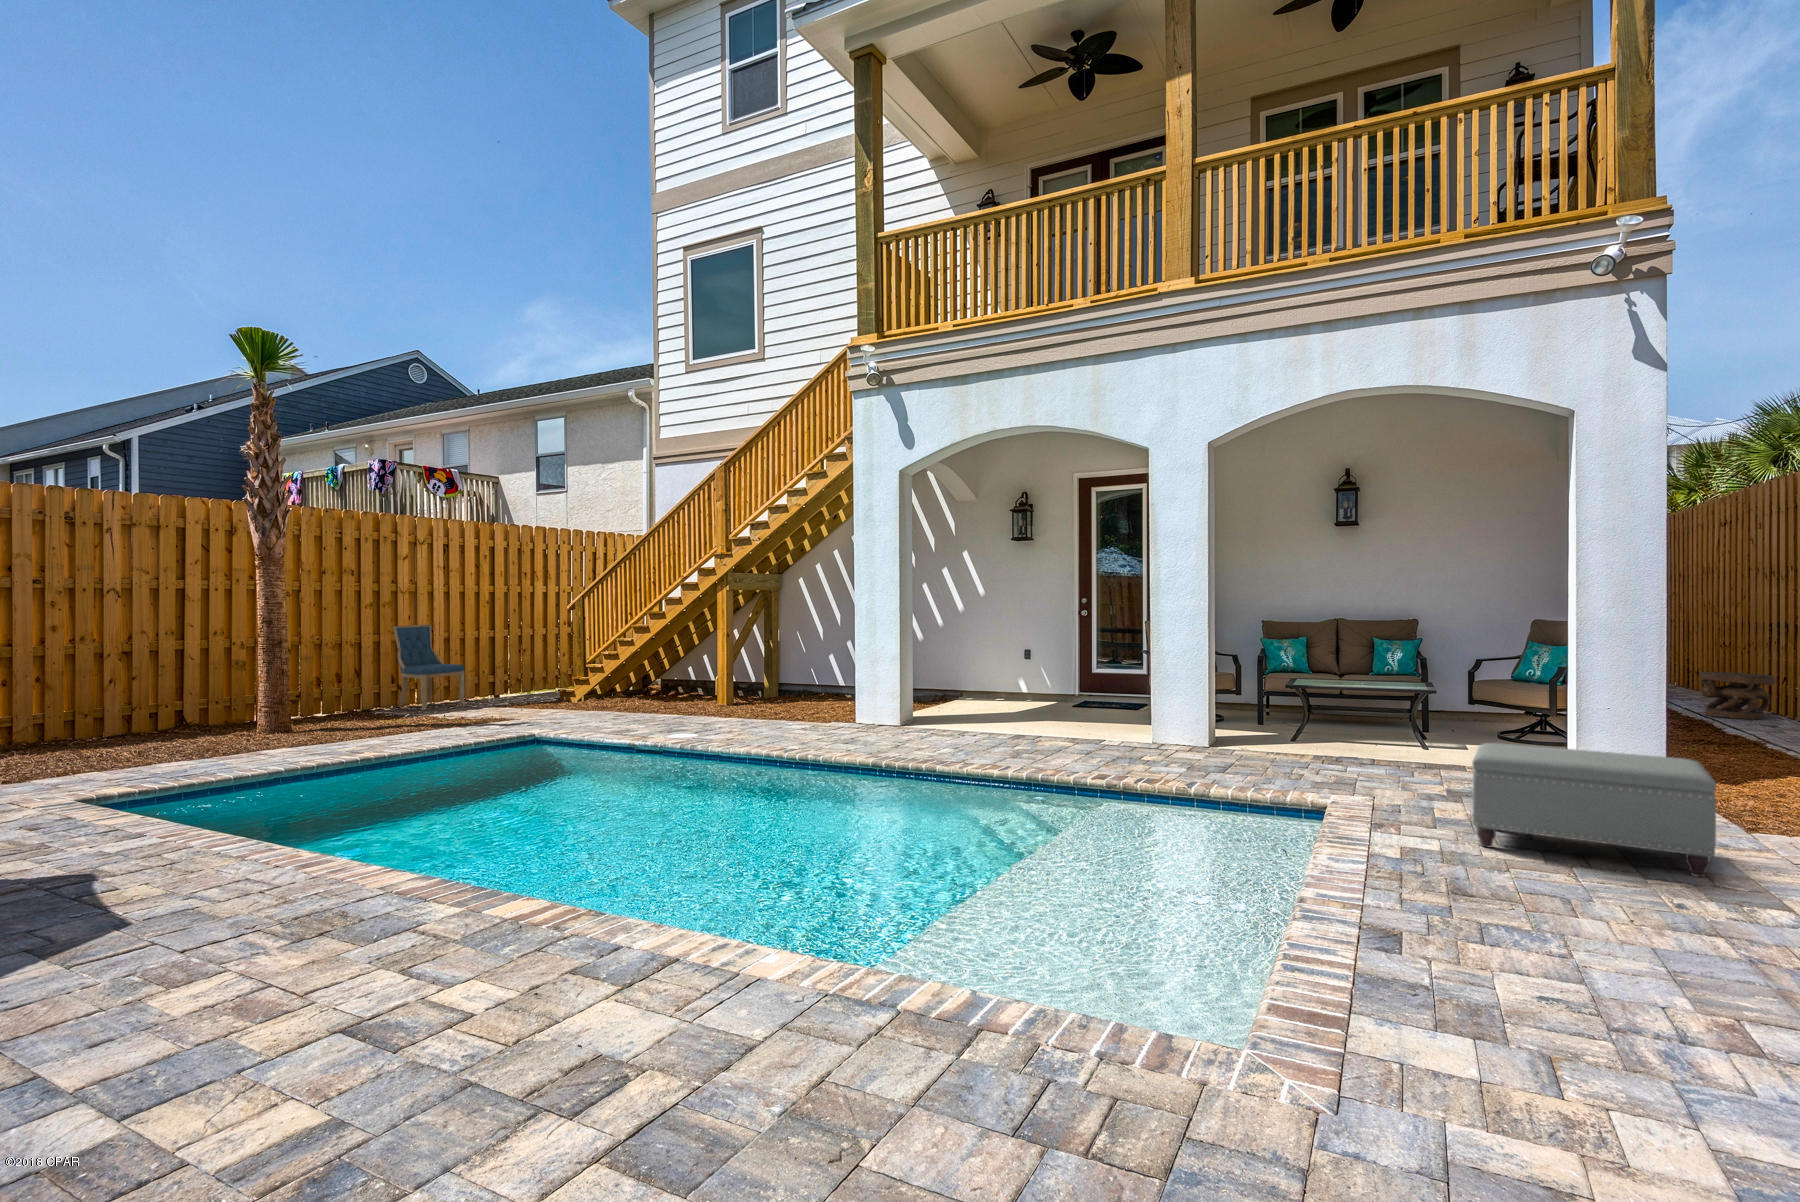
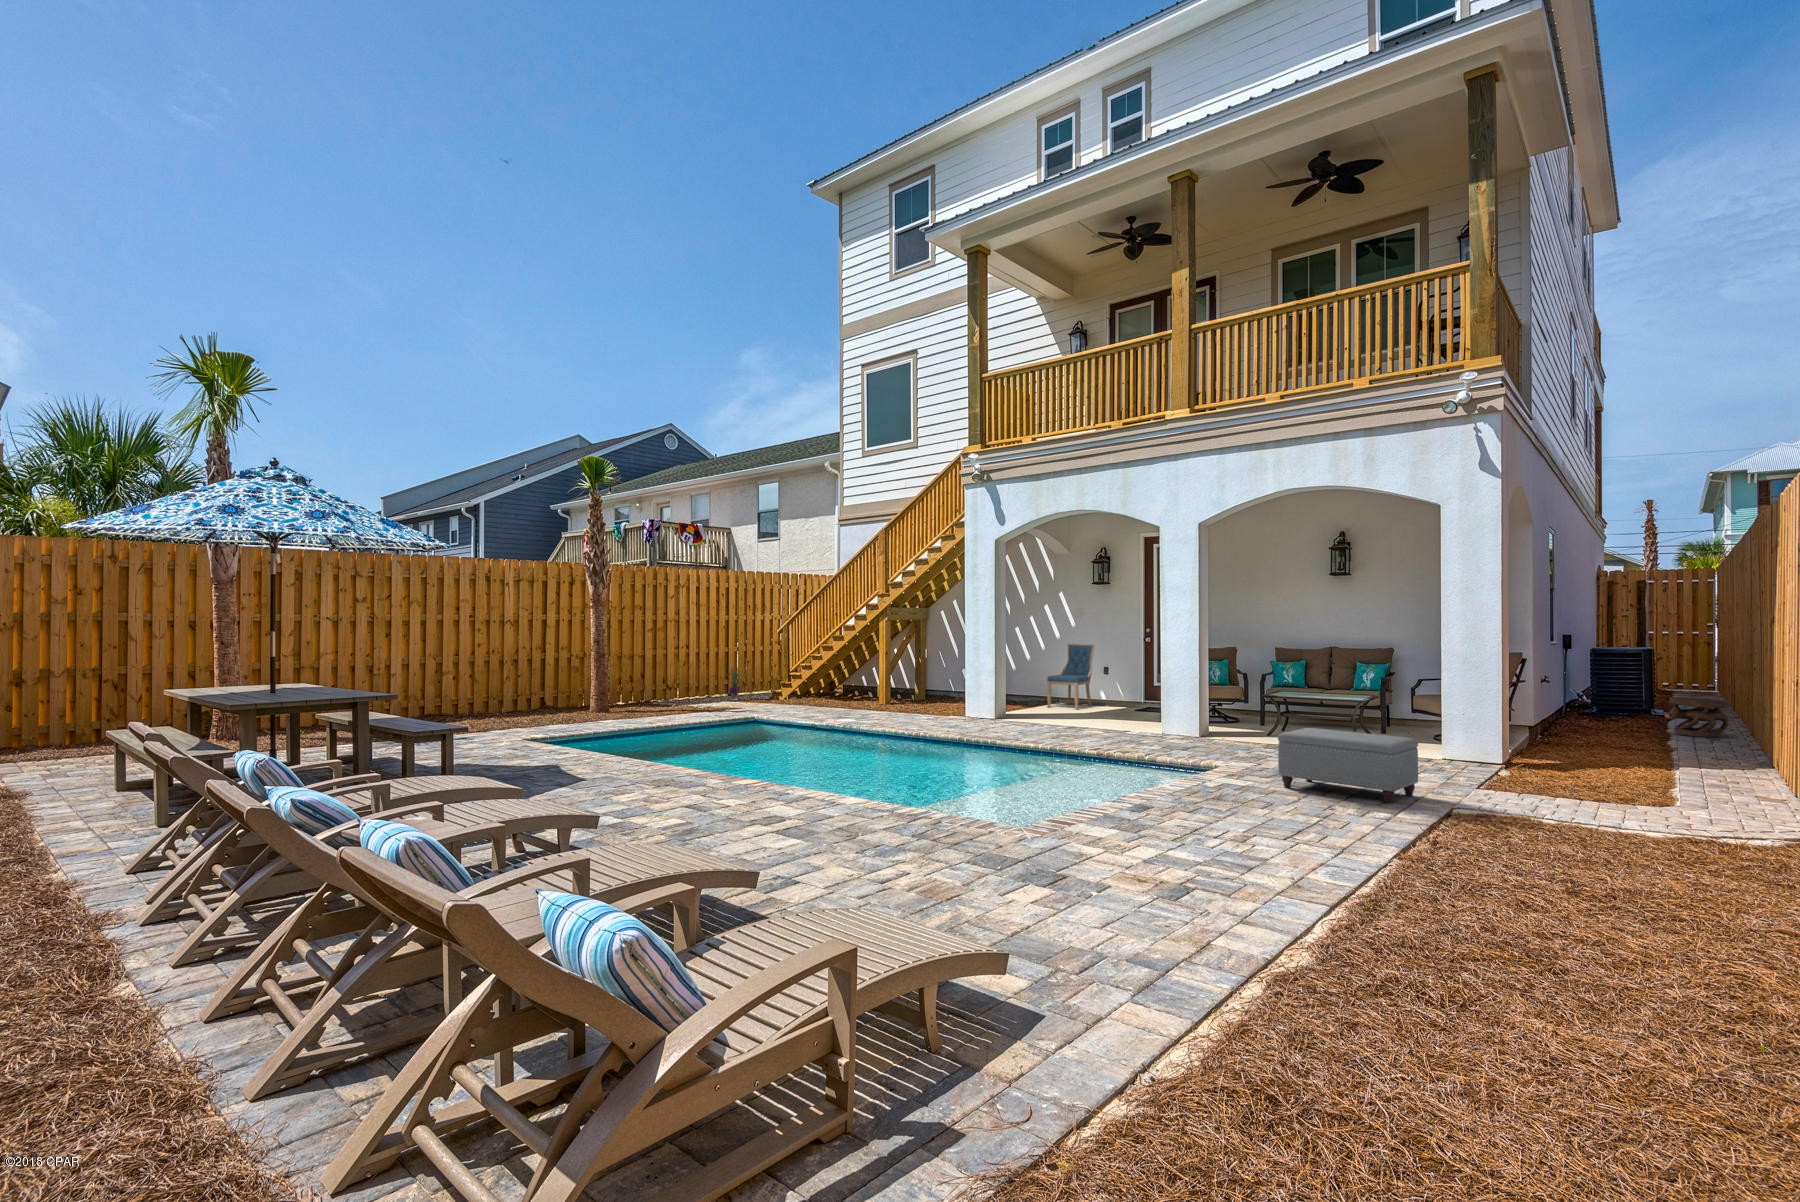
chair: present [393,625,465,710] -> present [1047,644,1094,710]
decorative plant: none [483,658,525,698] -> present [729,669,740,695]

